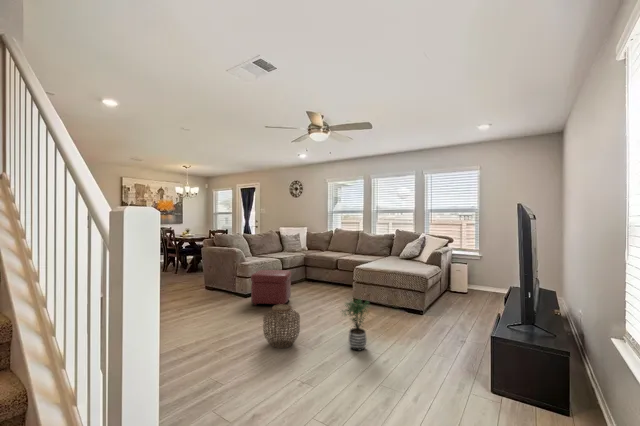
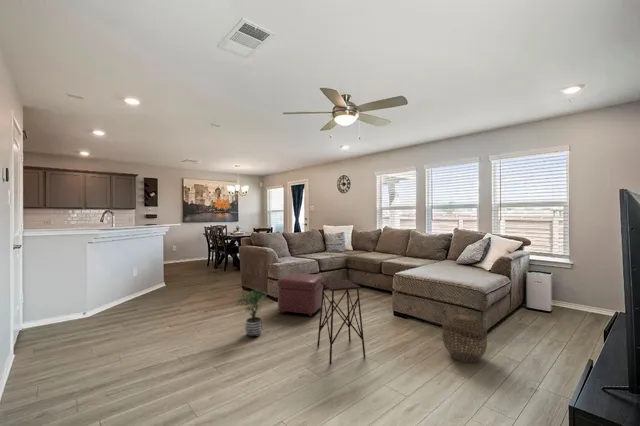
side table: none [298,270,339,336] -> present [317,280,366,364]
potted plant: present [342,299,370,351] -> present [238,291,264,337]
woven basket: present [263,304,300,348] -> present [442,313,487,363]

